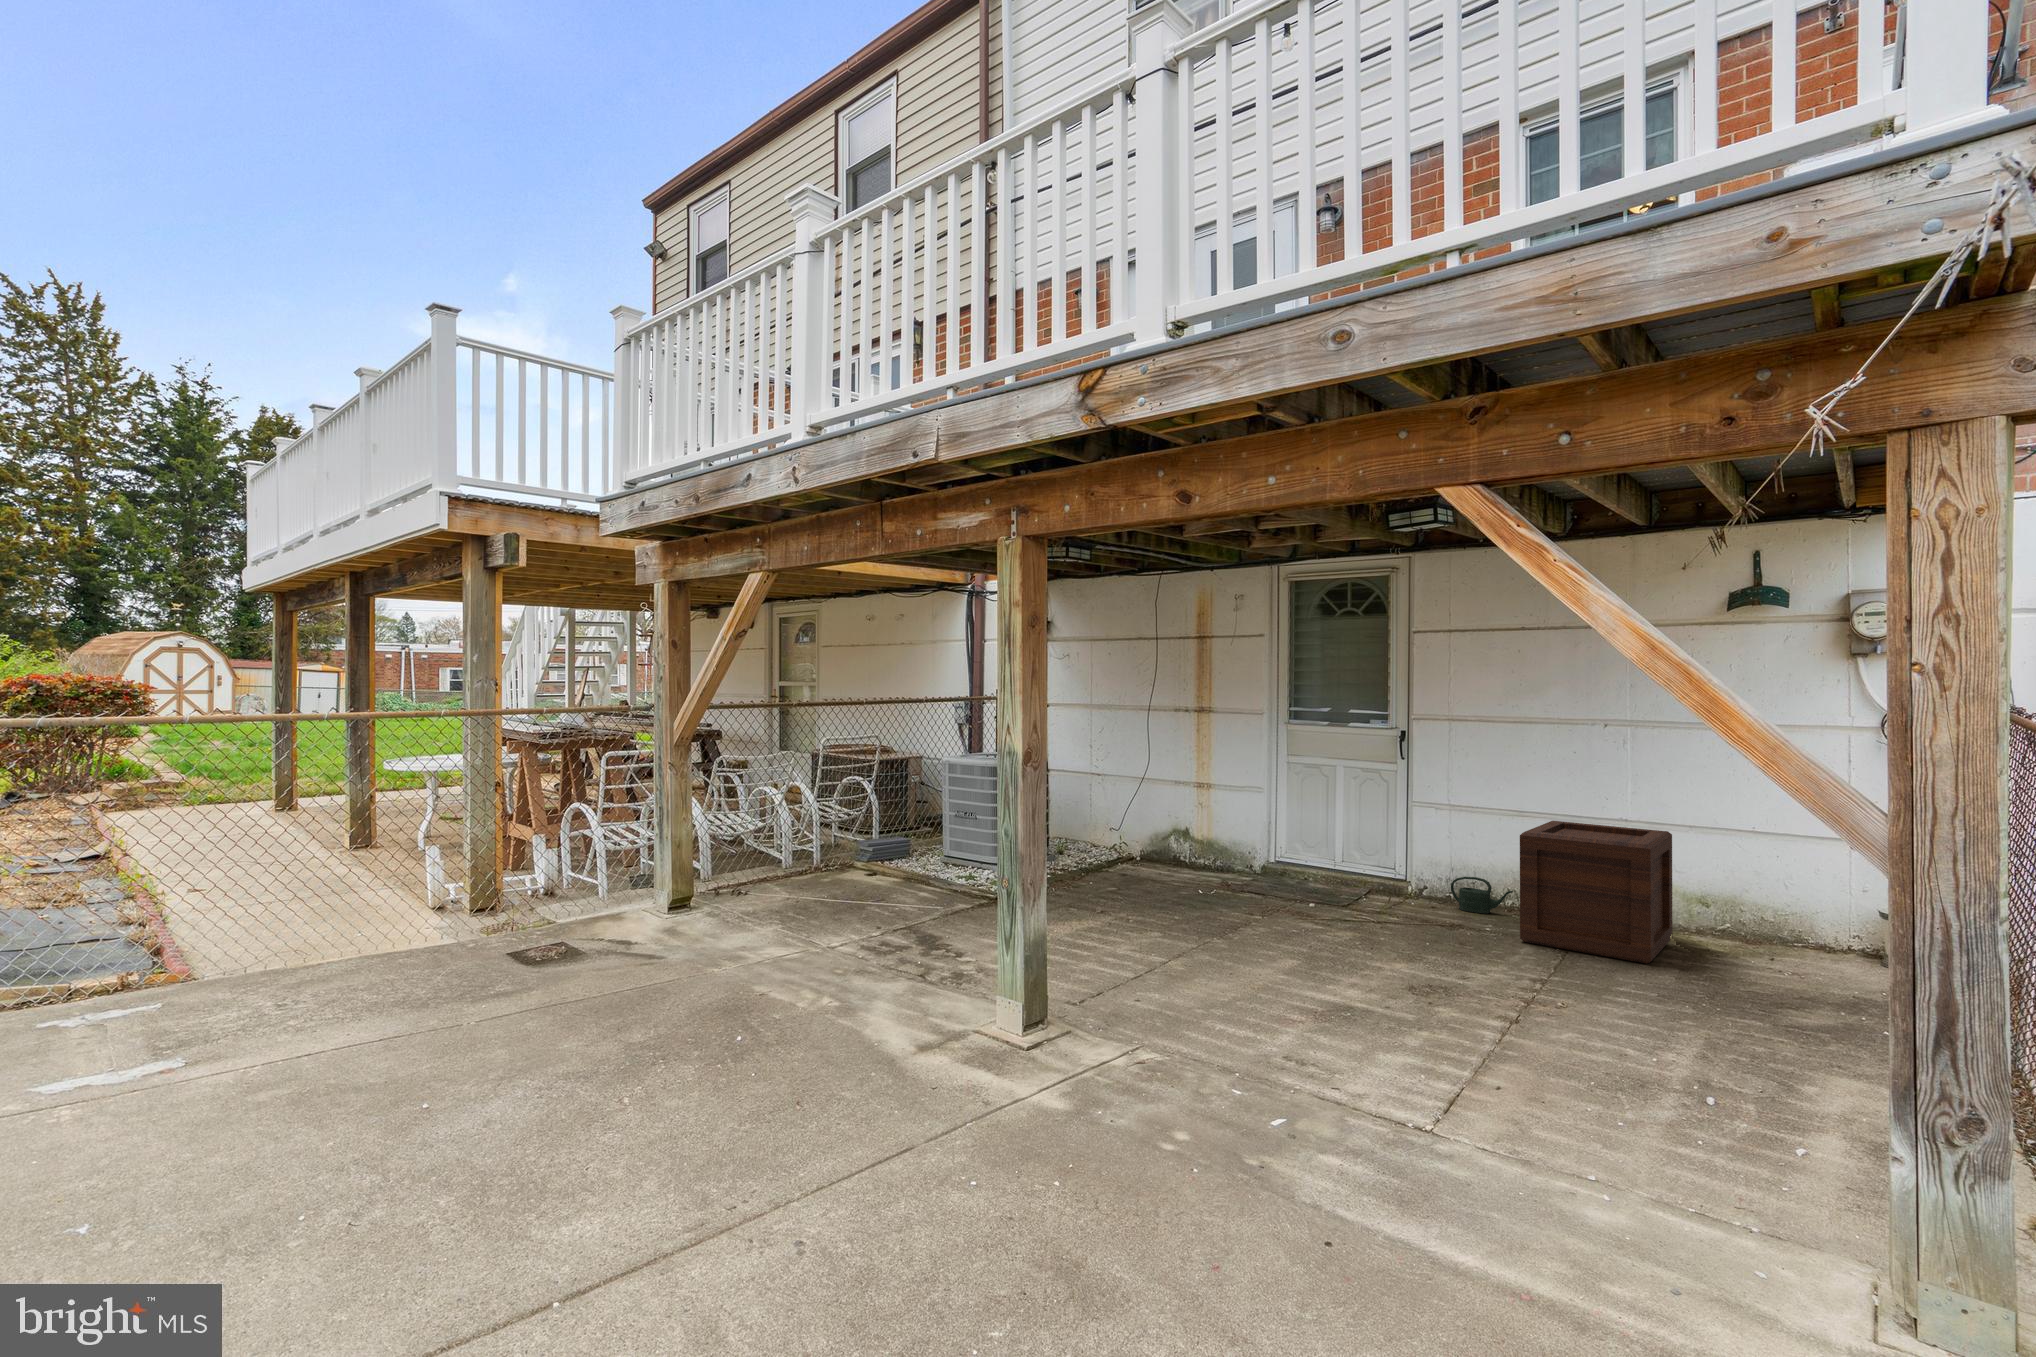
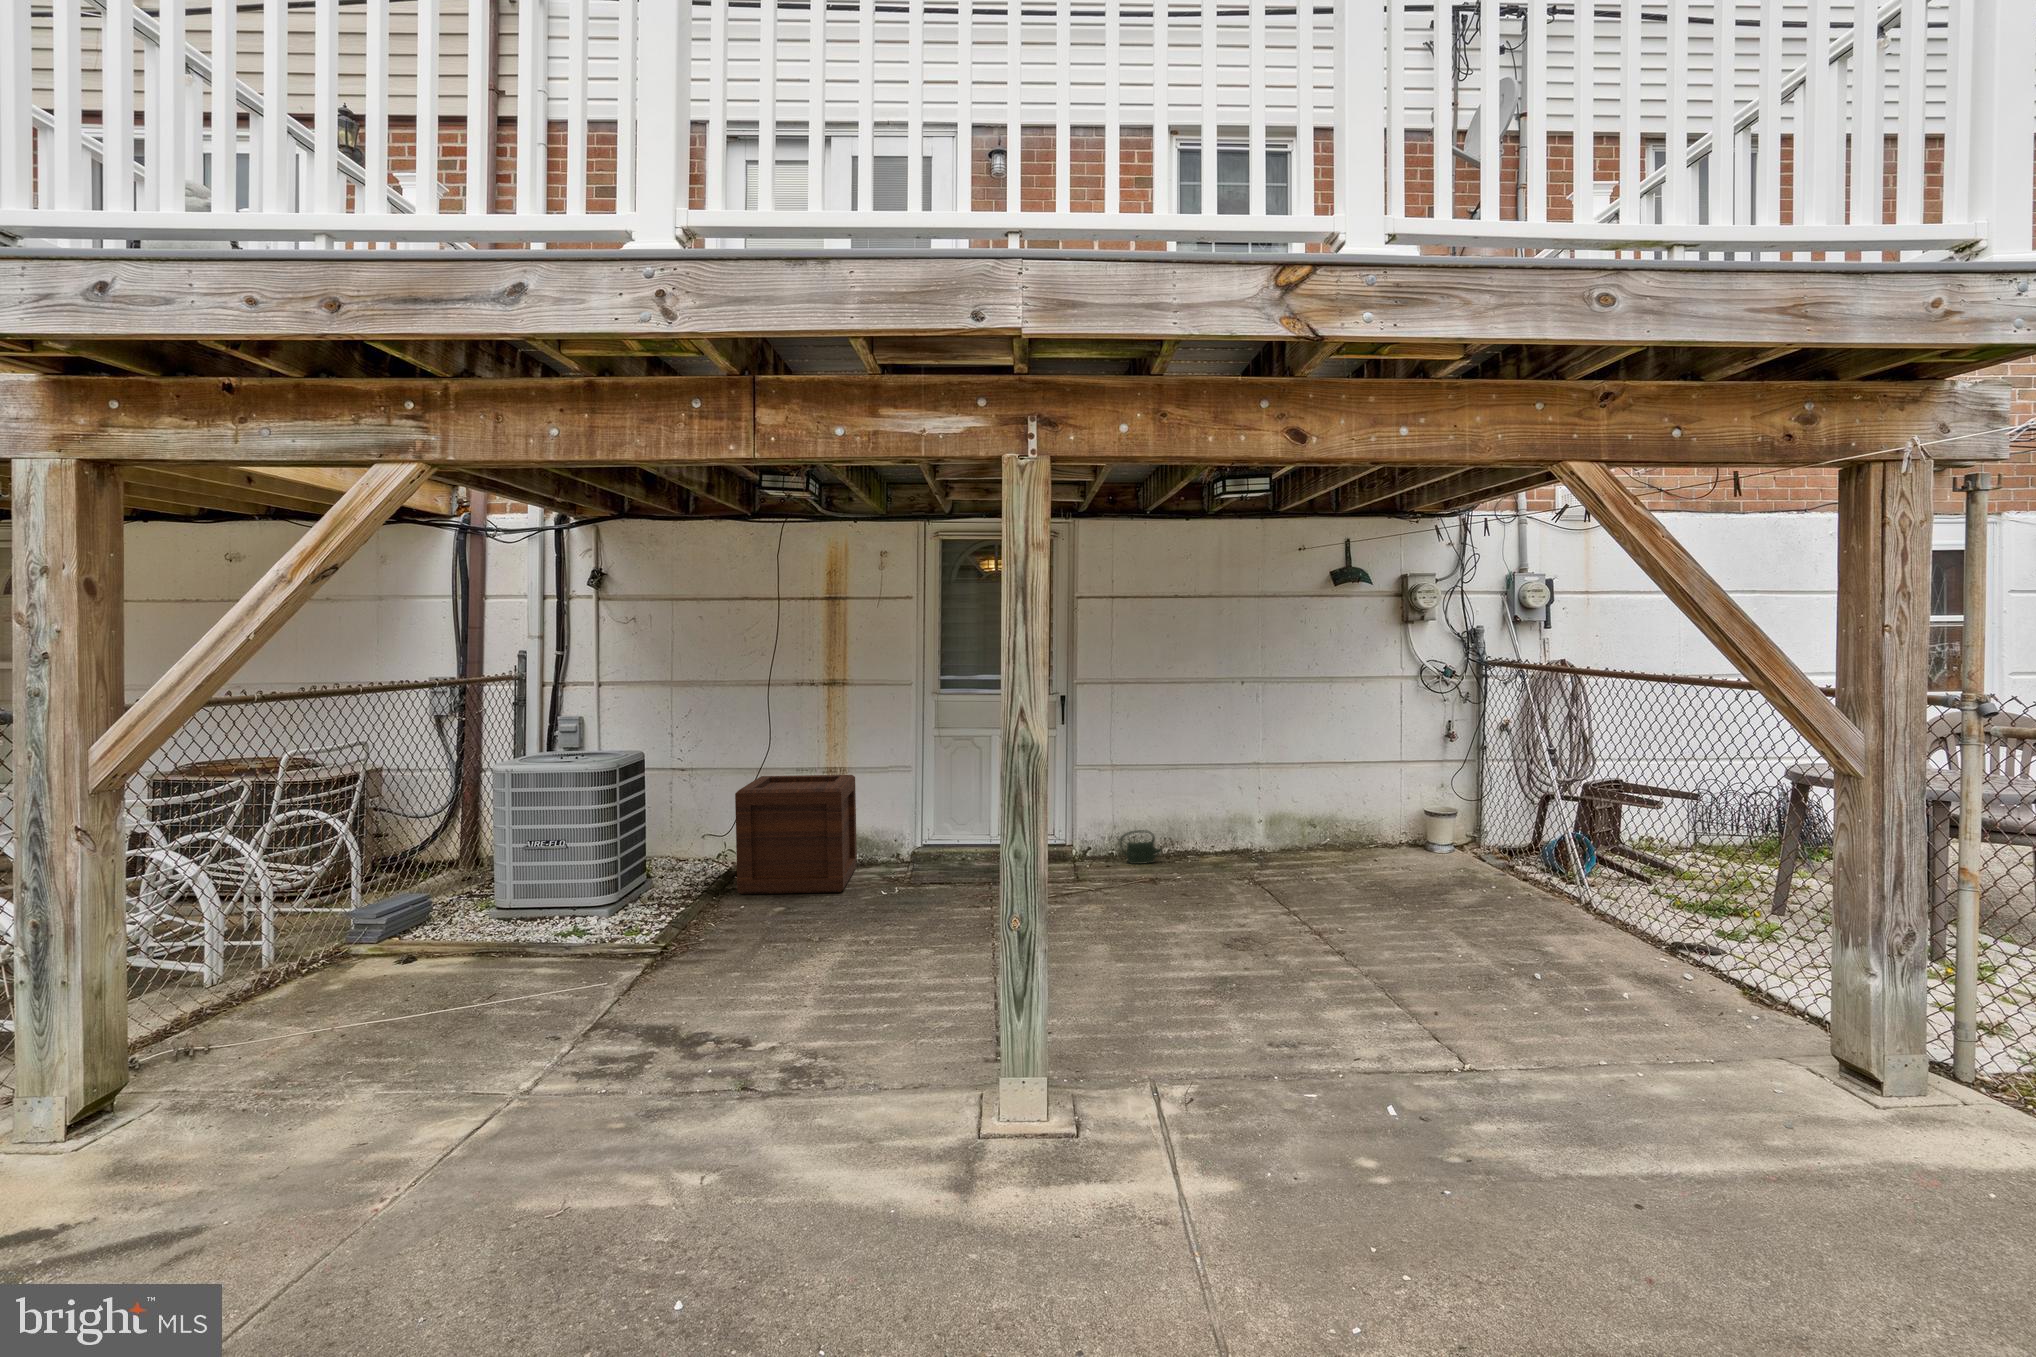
wooden crate: present [1520,821,1673,964] -> present [735,775,857,894]

